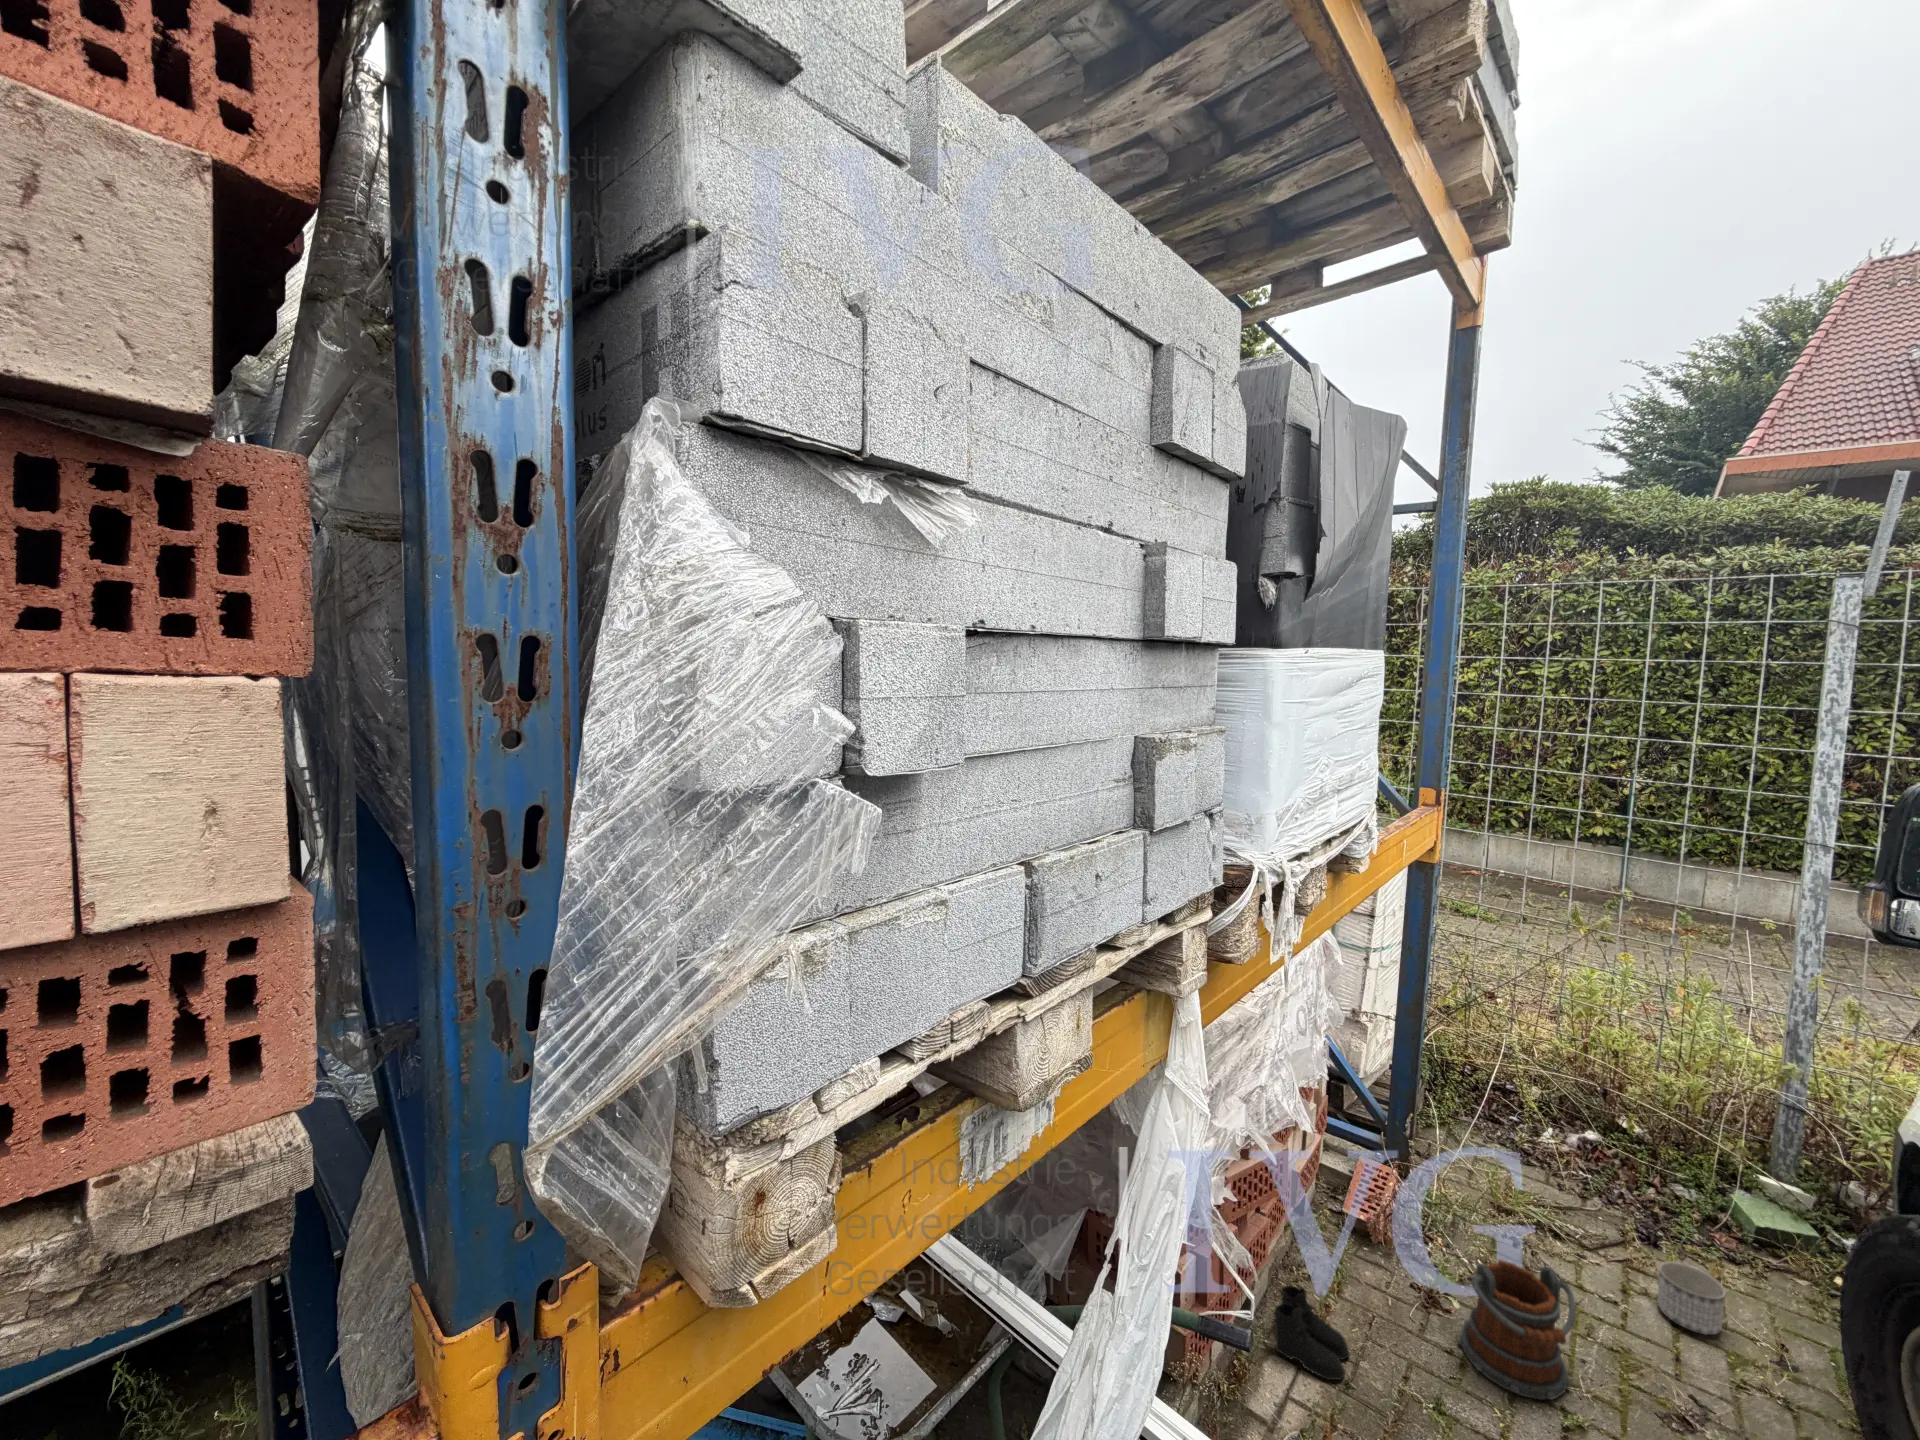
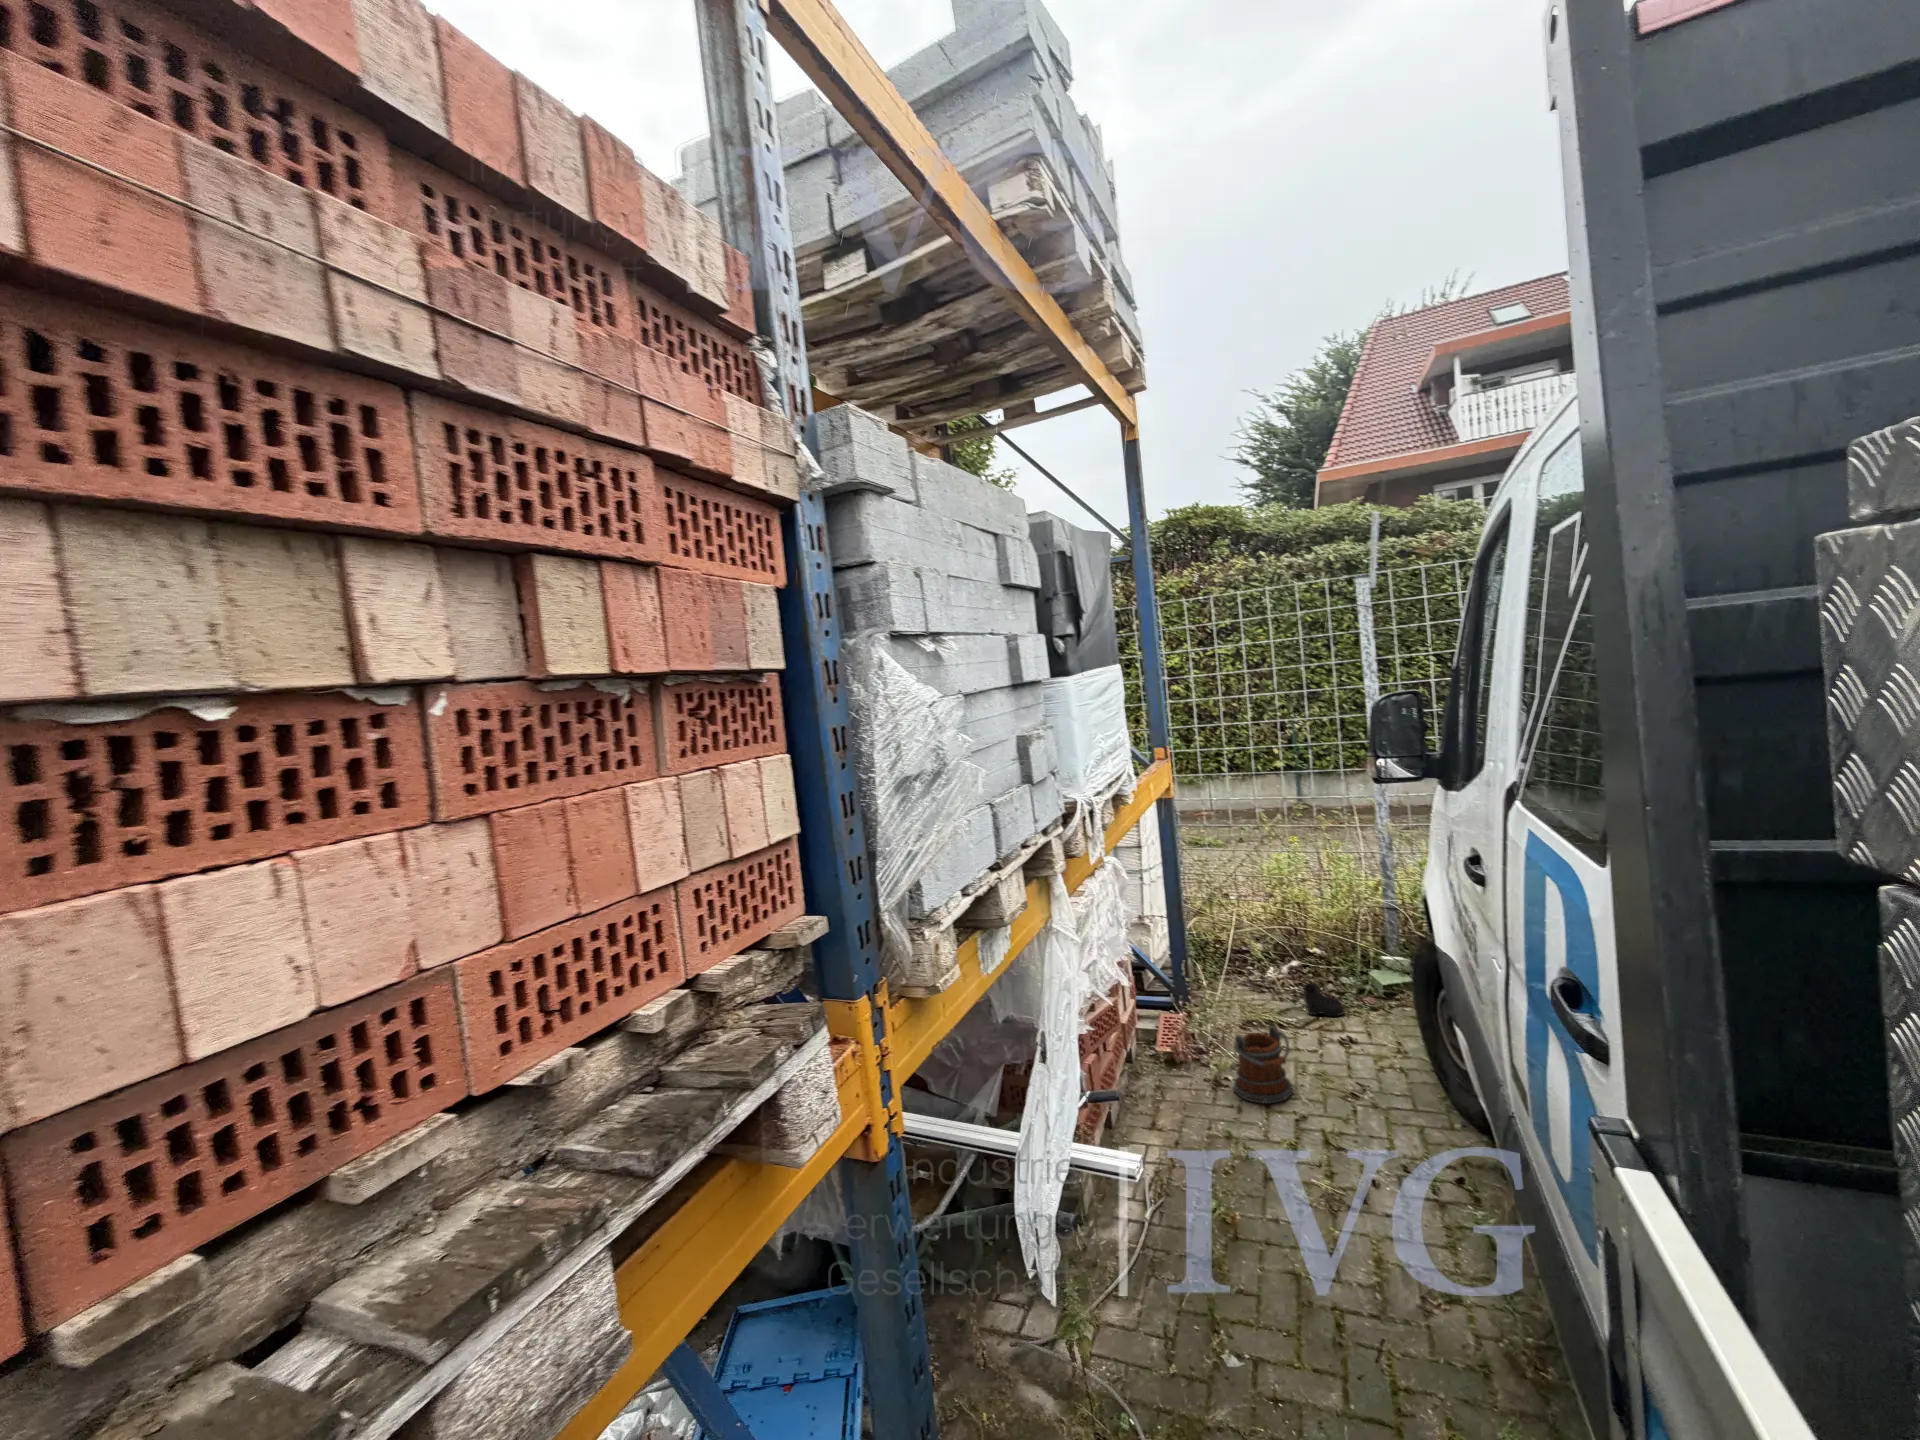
planter: present [1658,1261,1726,1335] -> none [1333,1011,1367,1047]
boots: present [1272,1286,1350,1380] -> present [1303,982,1344,1016]

